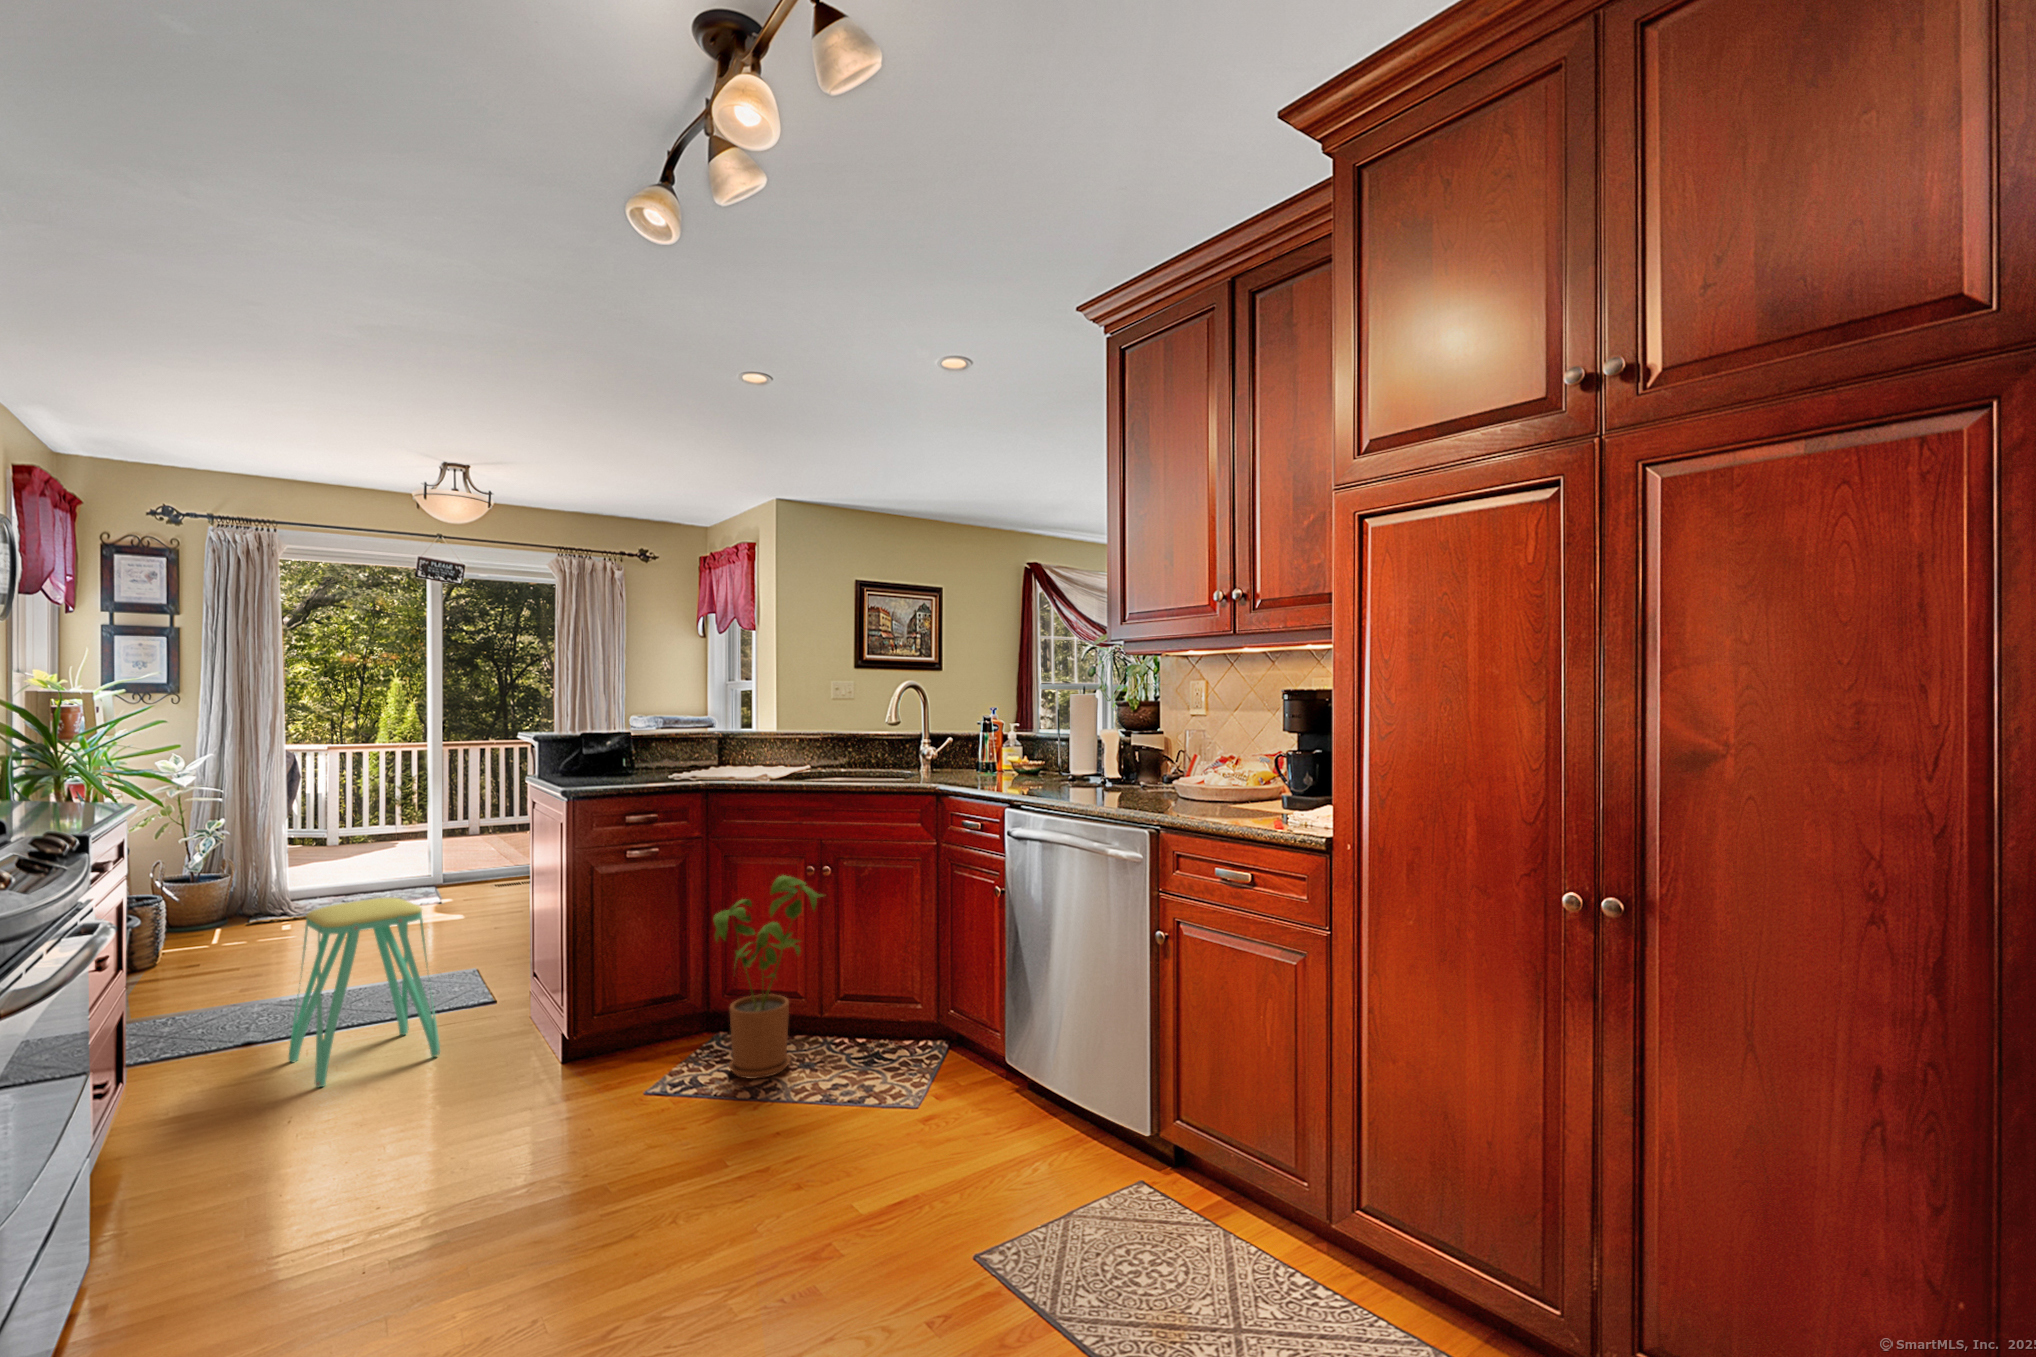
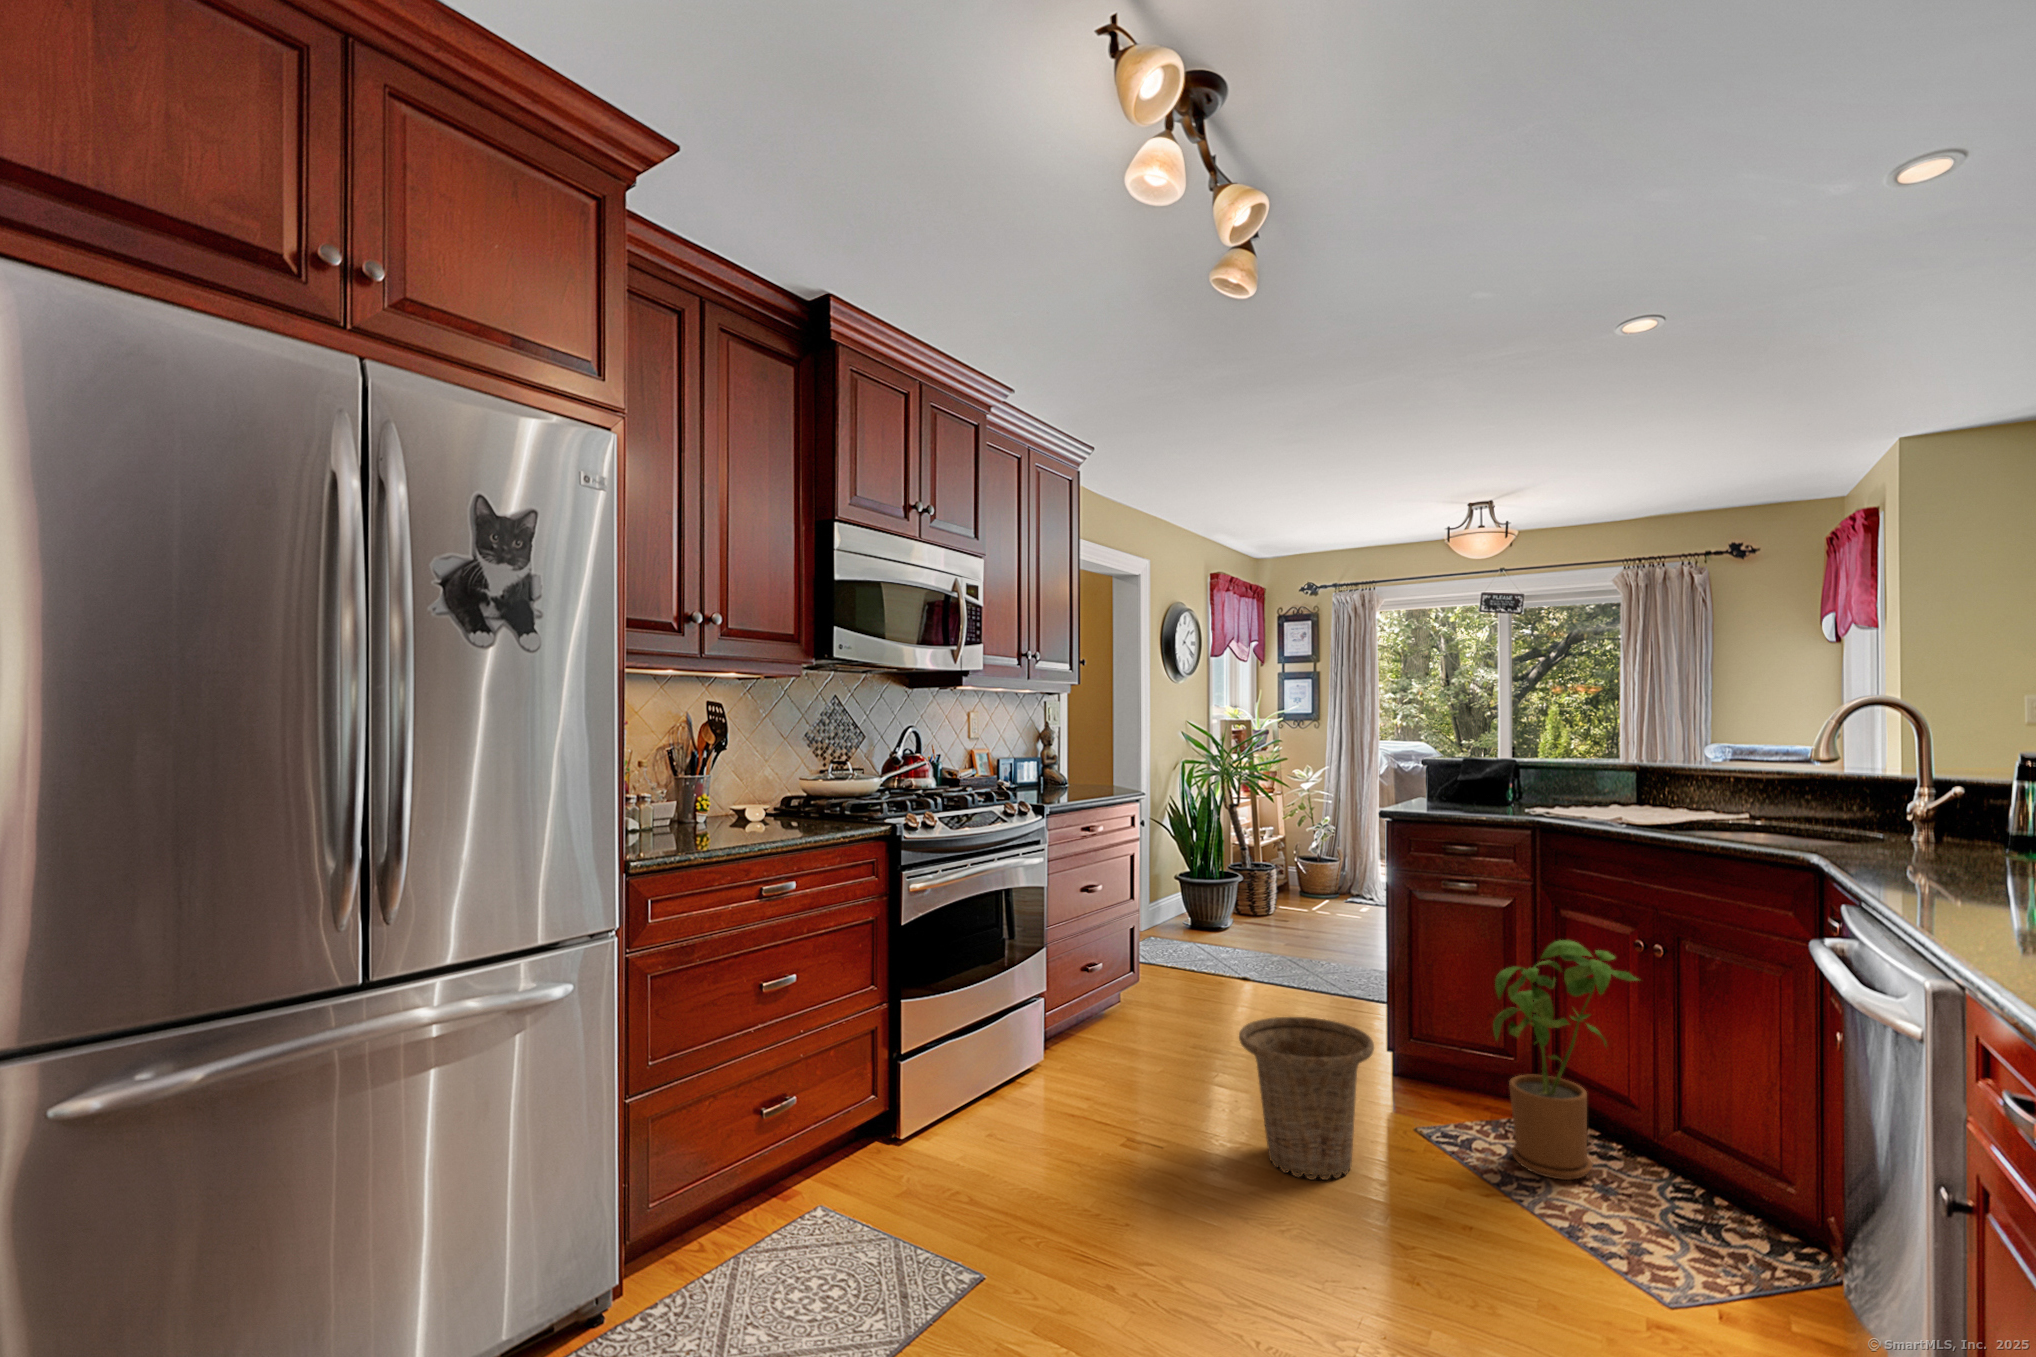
stool: present [288,898,440,1087] -> none [1236,889,1332,1034]
basket: none [523,1006,674,1180] -> present [1239,1017,1374,1180]

